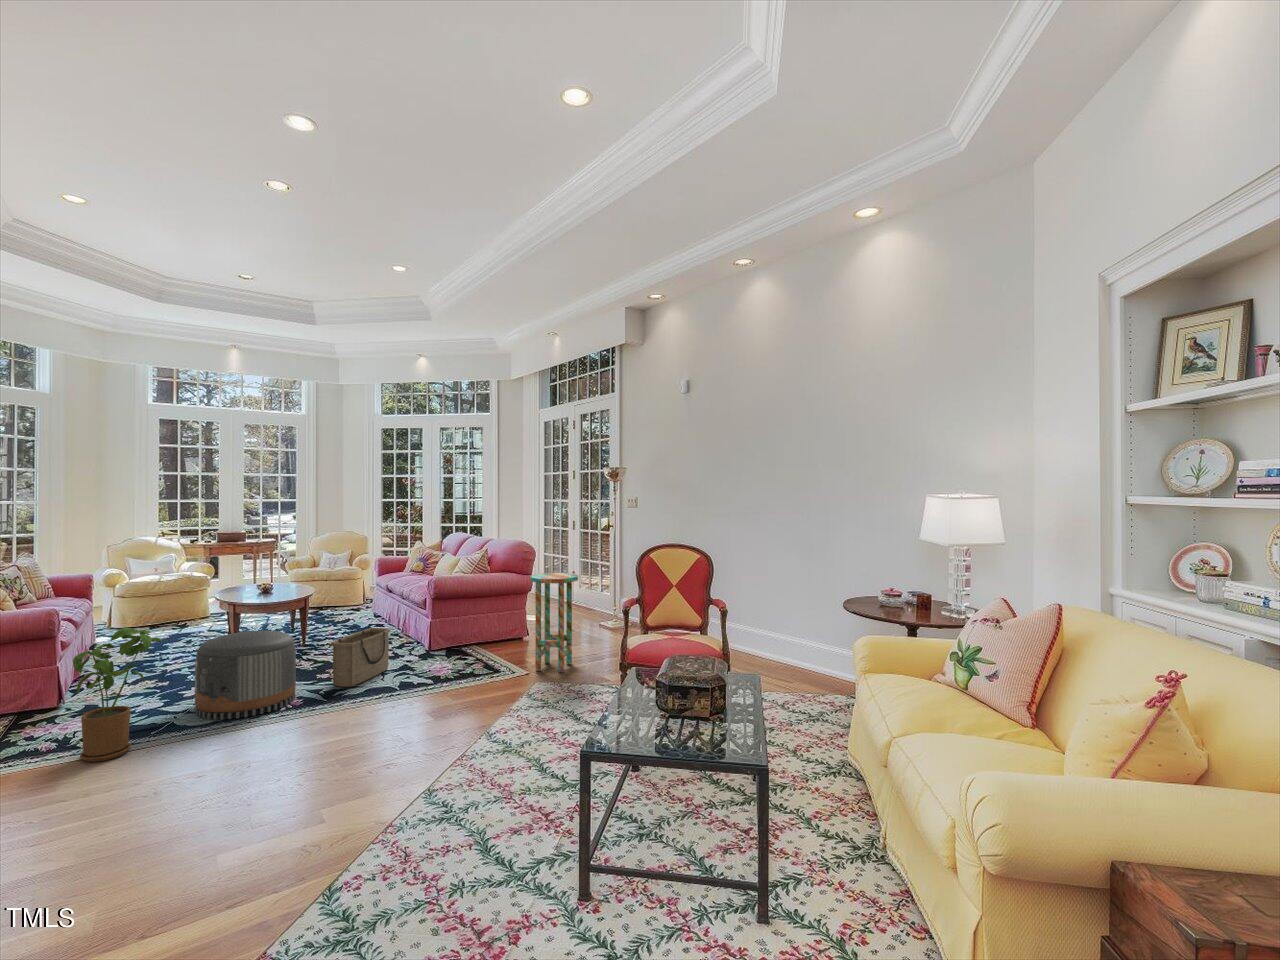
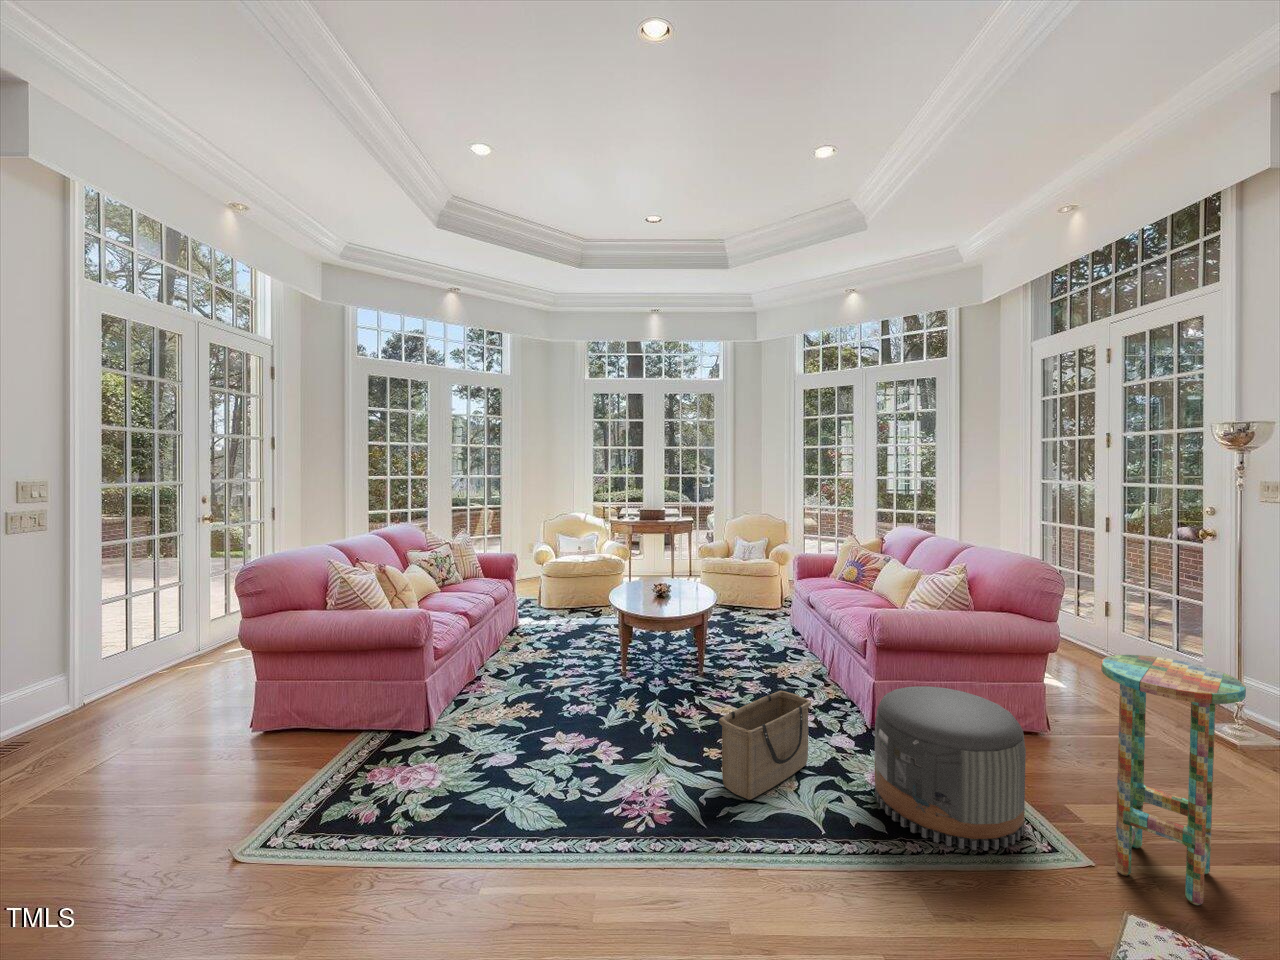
house plant: present [73,628,163,762] -> none [357,690,474,886]
pouf: present [195,631,296,719] -> present [875,686,1026,850]

